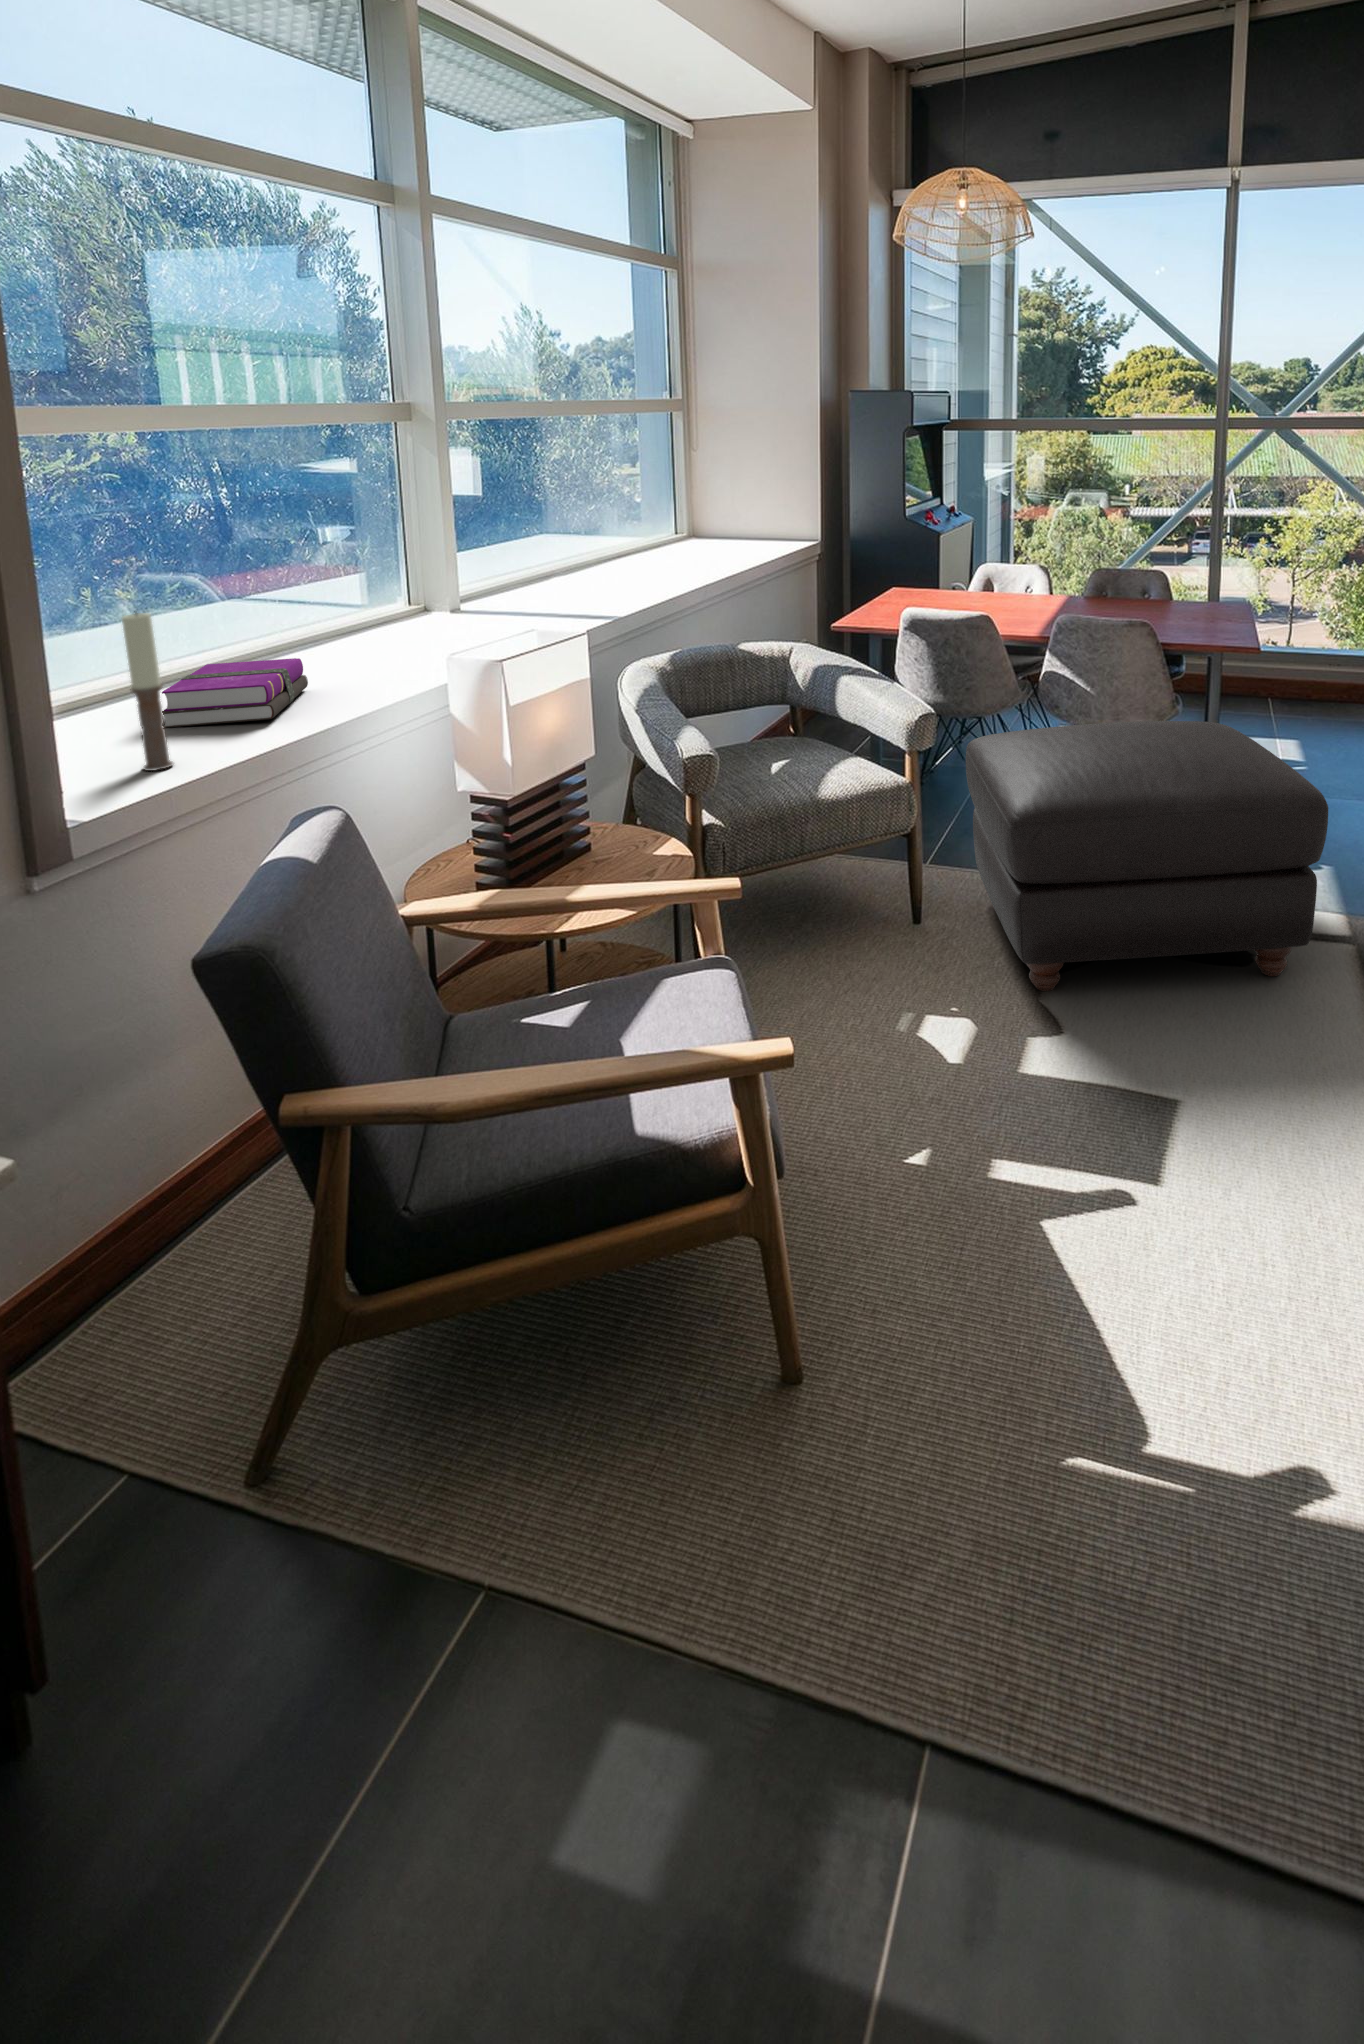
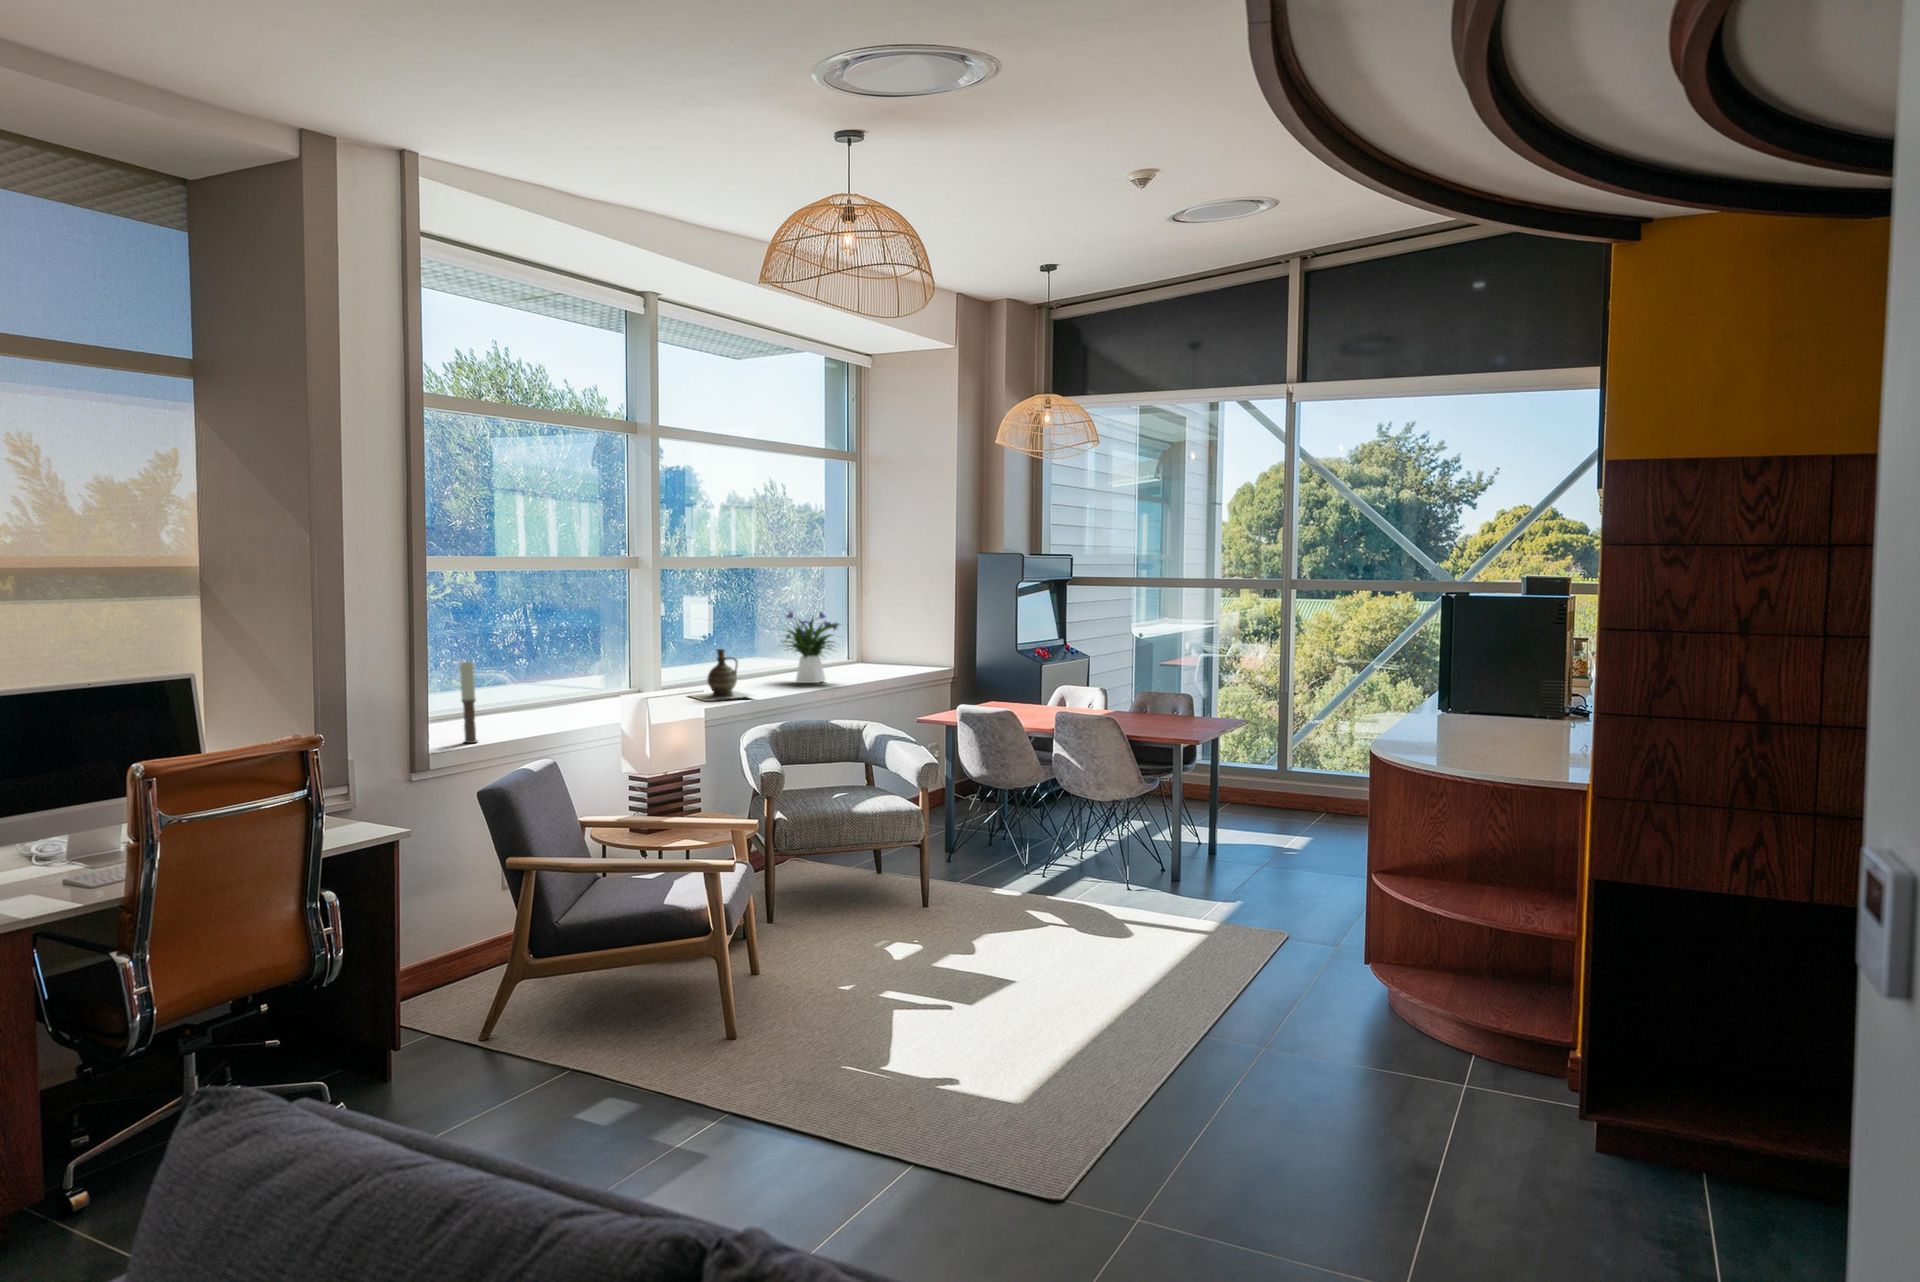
flower arrangement: none [599,469,701,574] -> present [781,612,839,683]
ceramic jug: none [500,539,608,621] -> present [690,649,750,701]
hardback book: present [162,658,308,728] -> none [473,703,553,731]
ottoman: present [966,721,1328,991] -> none [954,778,1162,940]

